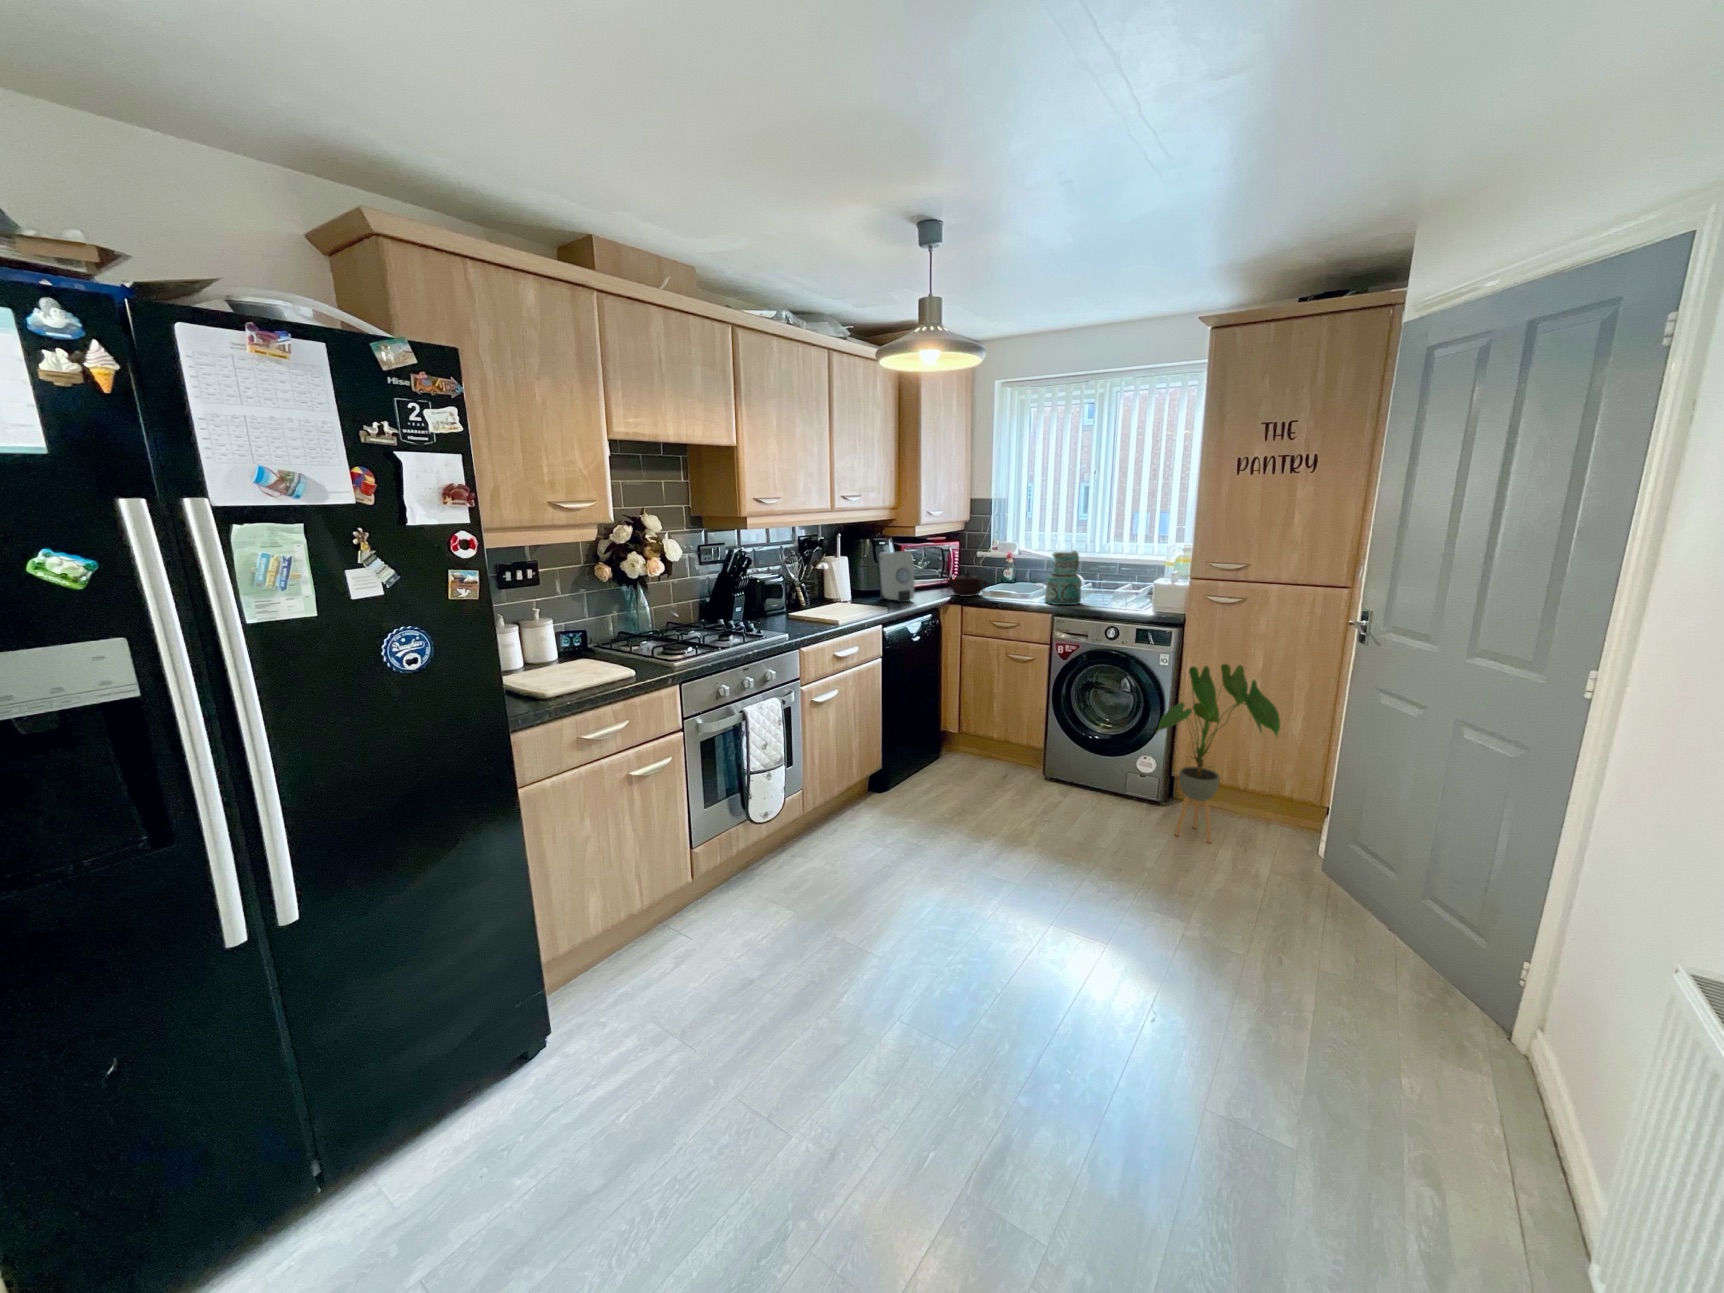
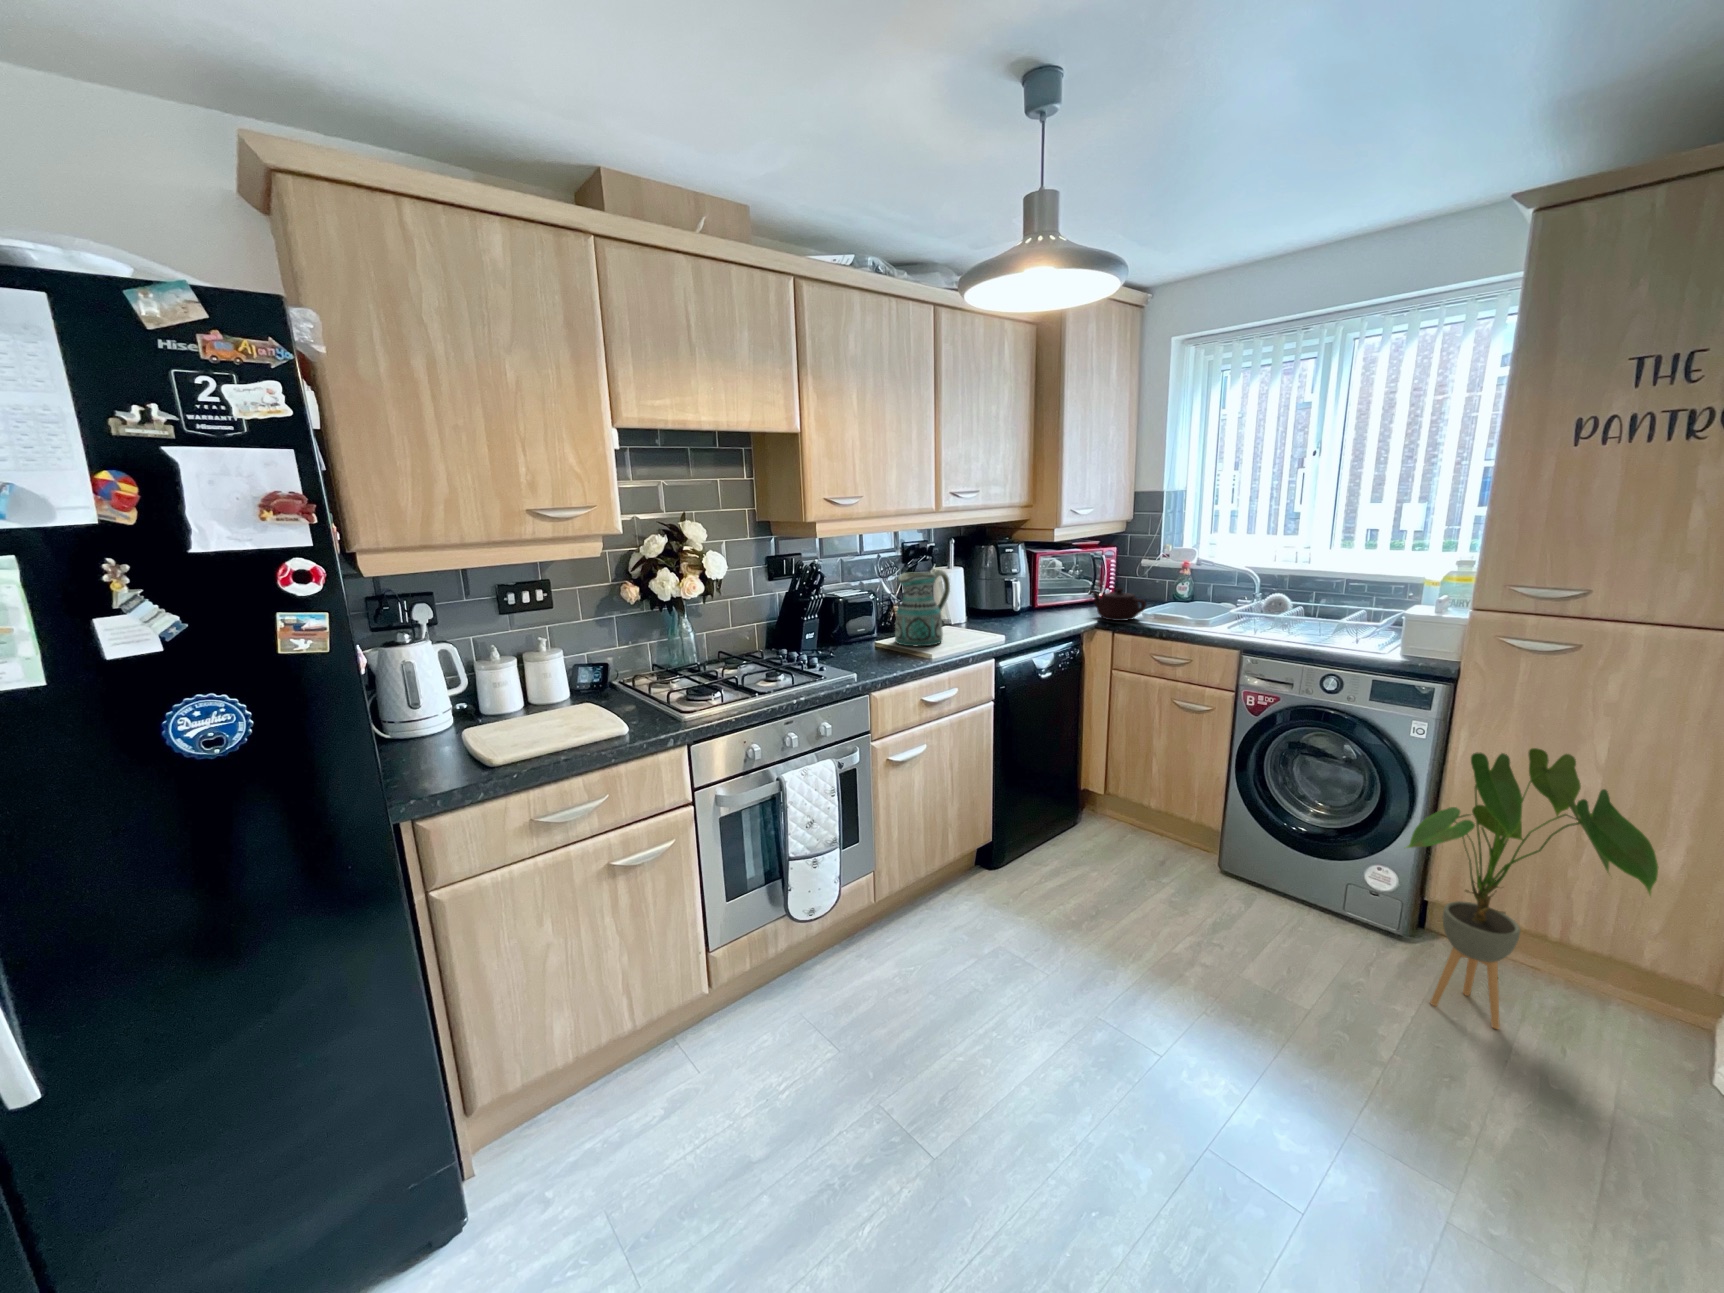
soap dispenser: present [878,551,914,602] -> none [999,562,1044,627]
ceramic pitcher: present [1045,551,1081,605] -> present [895,570,950,646]

